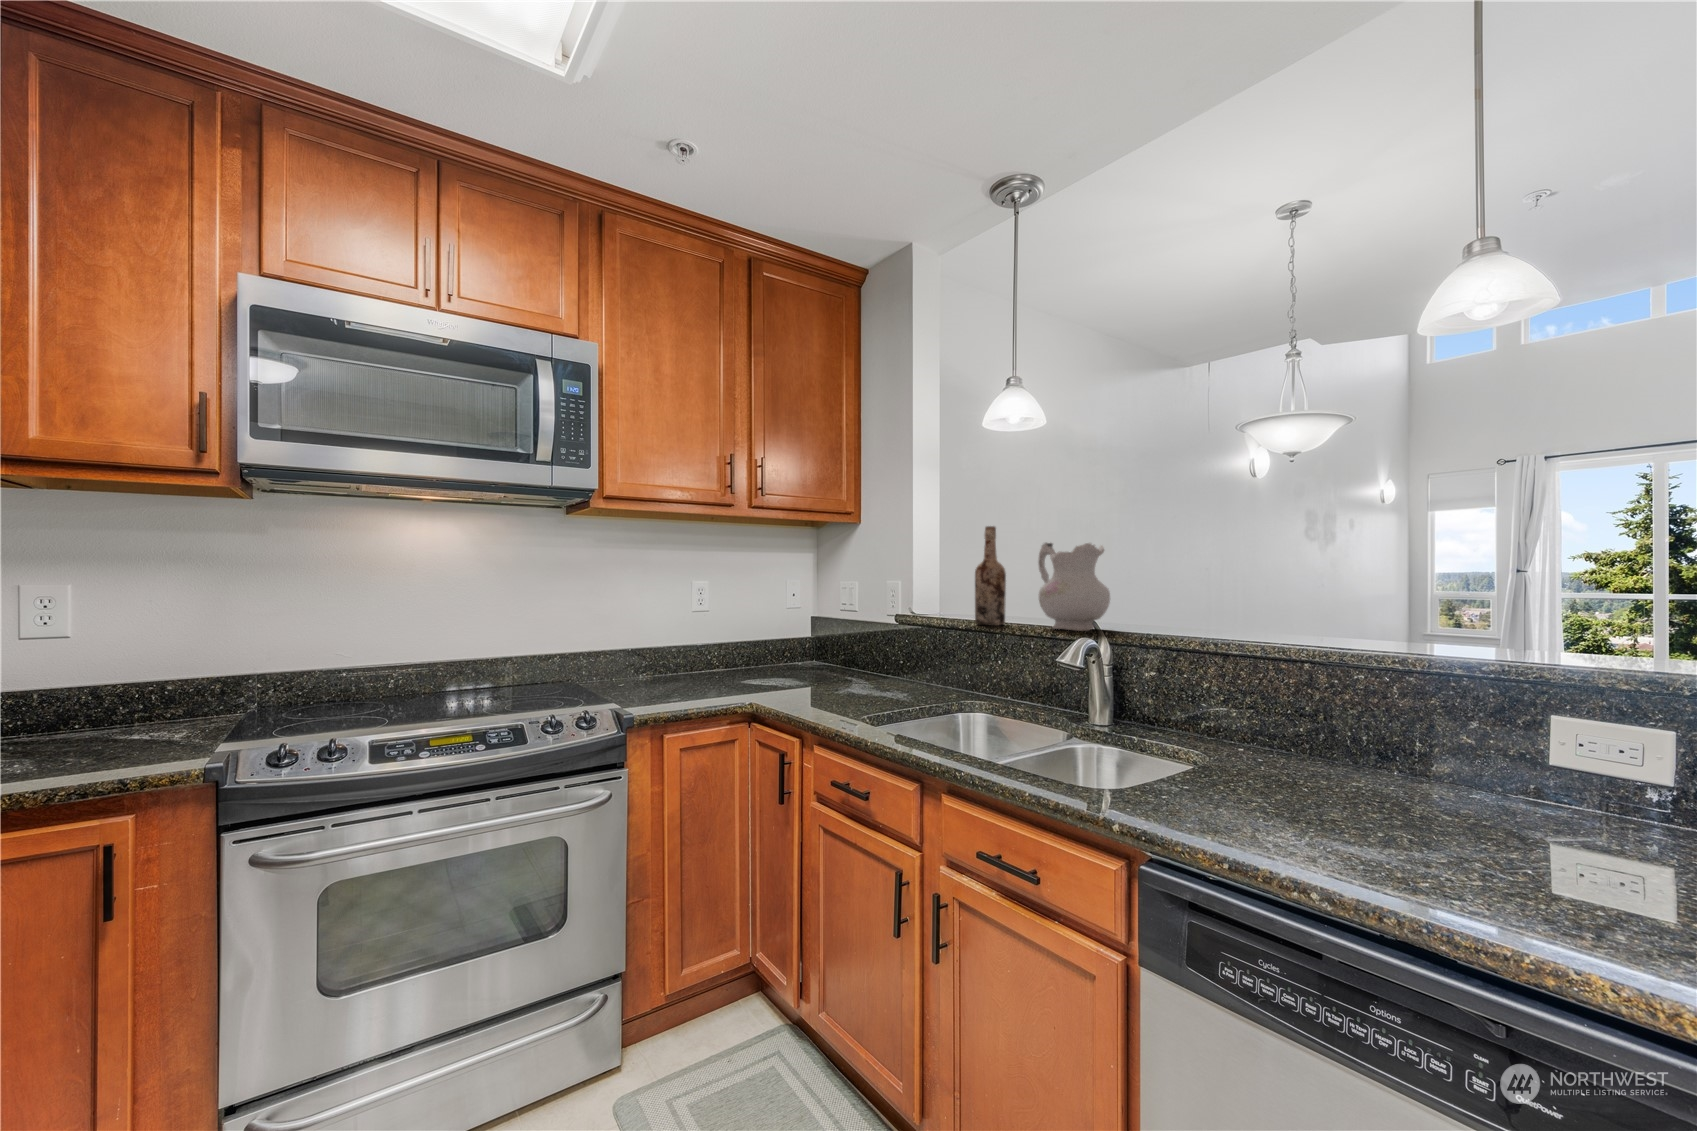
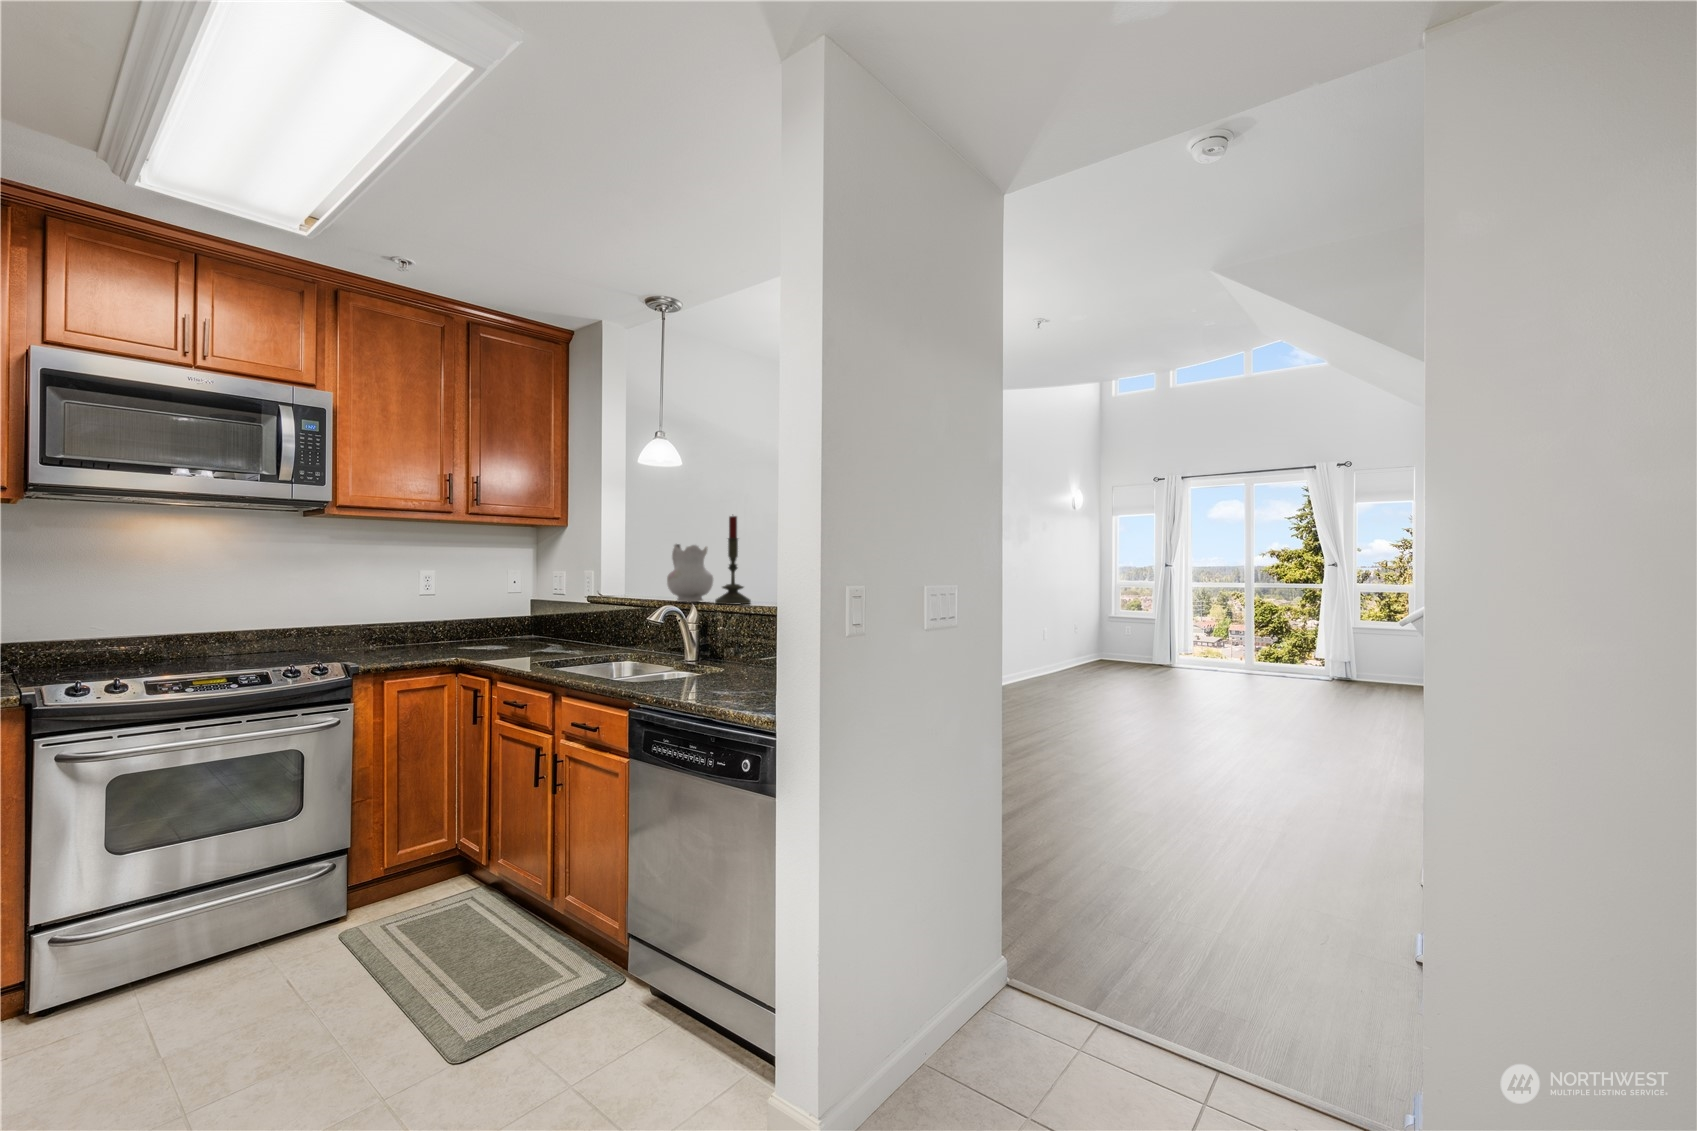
candle: none [1153,490,1217,641] -> present [715,516,751,605]
wine bottle: present [975,526,1006,626] -> none [633,532,655,601]

